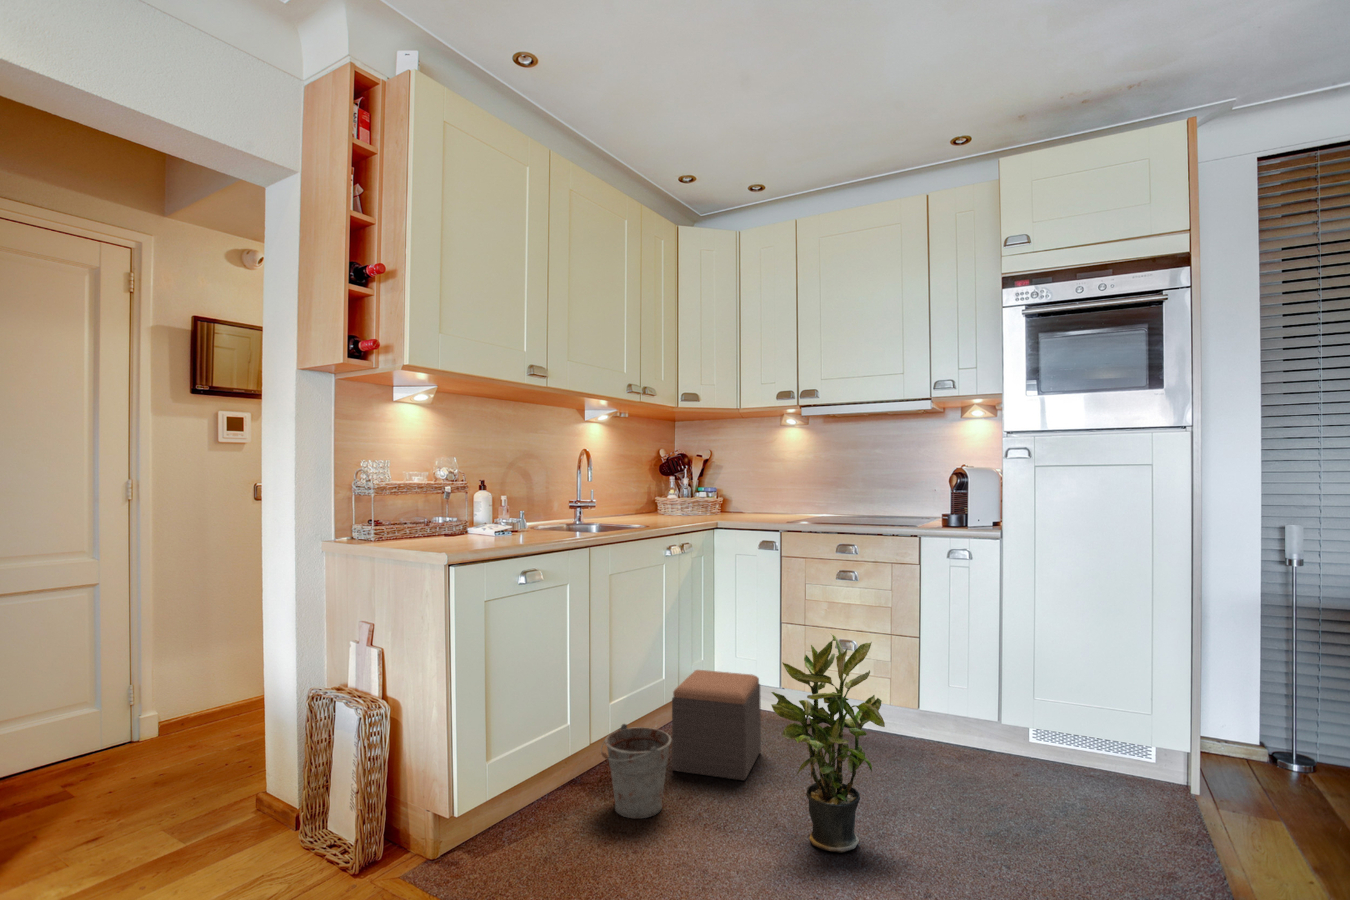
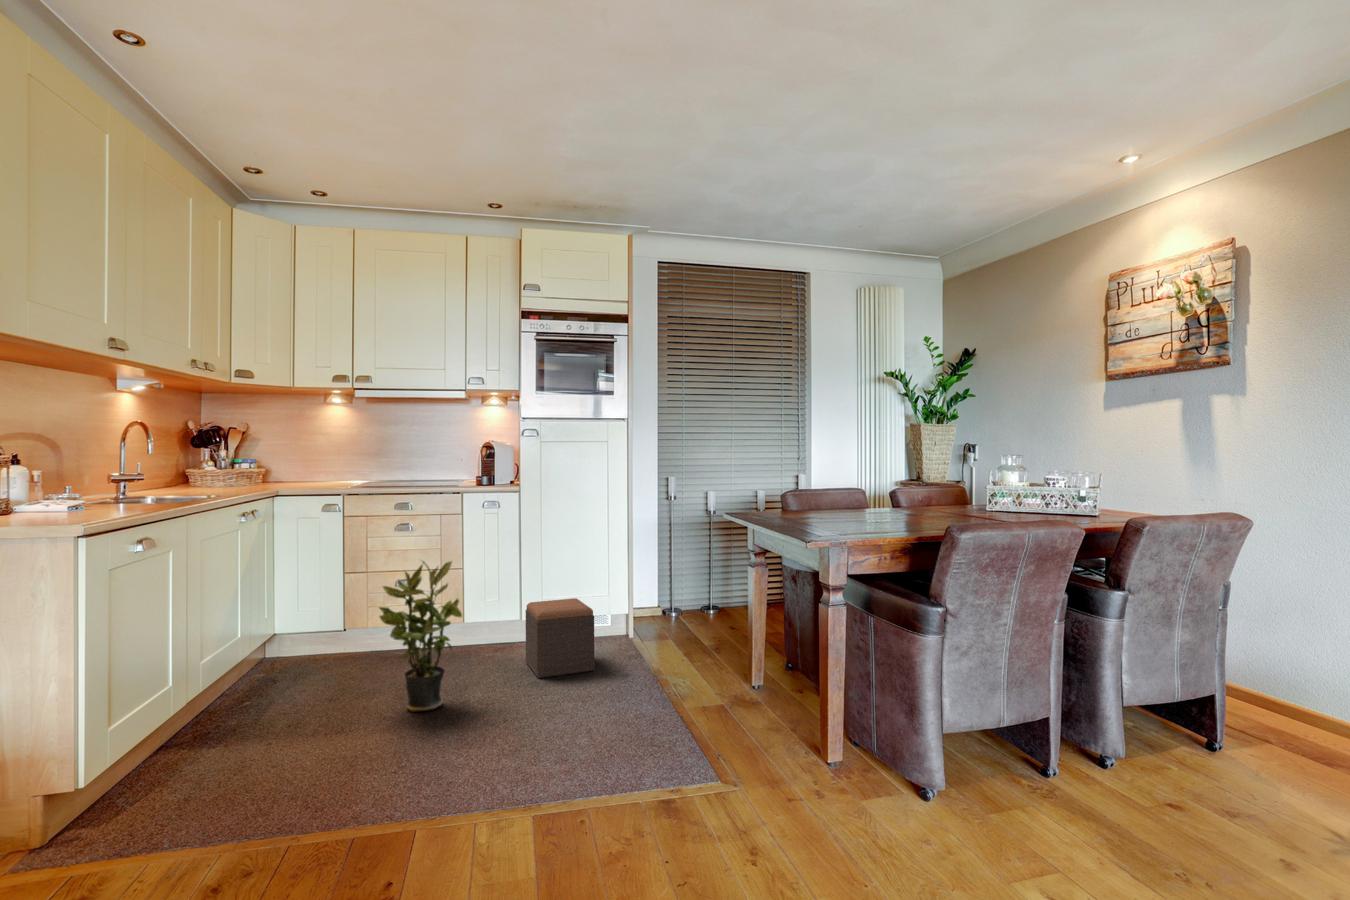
footstool: present [672,670,761,780] -> present [526,598,595,678]
bucket: present [601,724,672,818] -> none [210,663,282,737]

